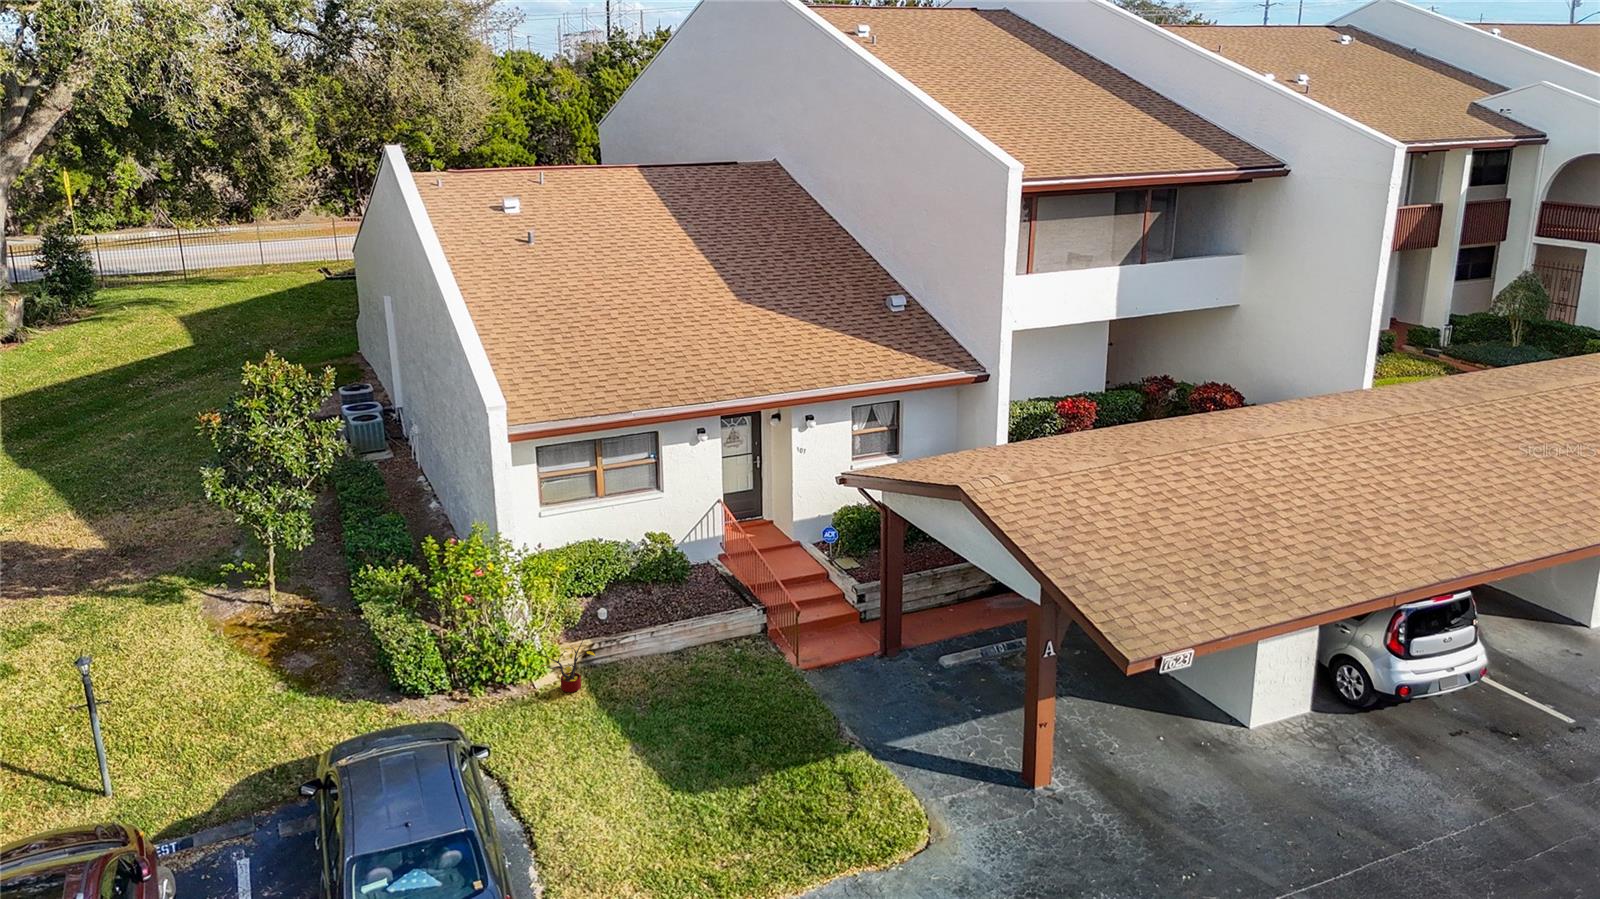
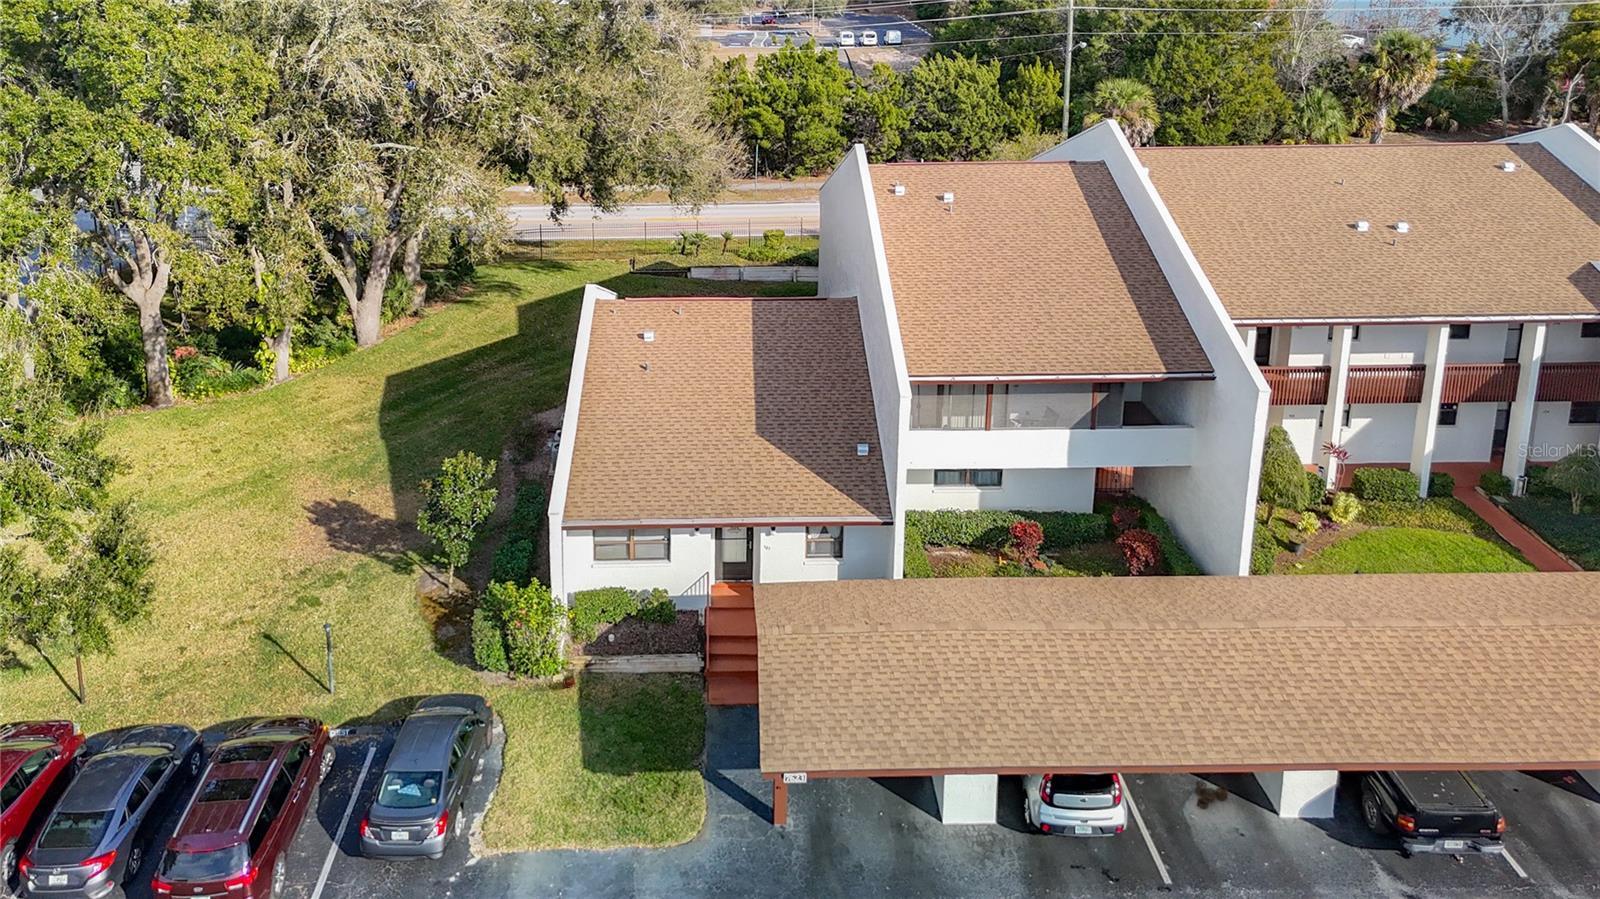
woven basket: none [1517,604,1563,637] -> present [1195,781,1228,809]

